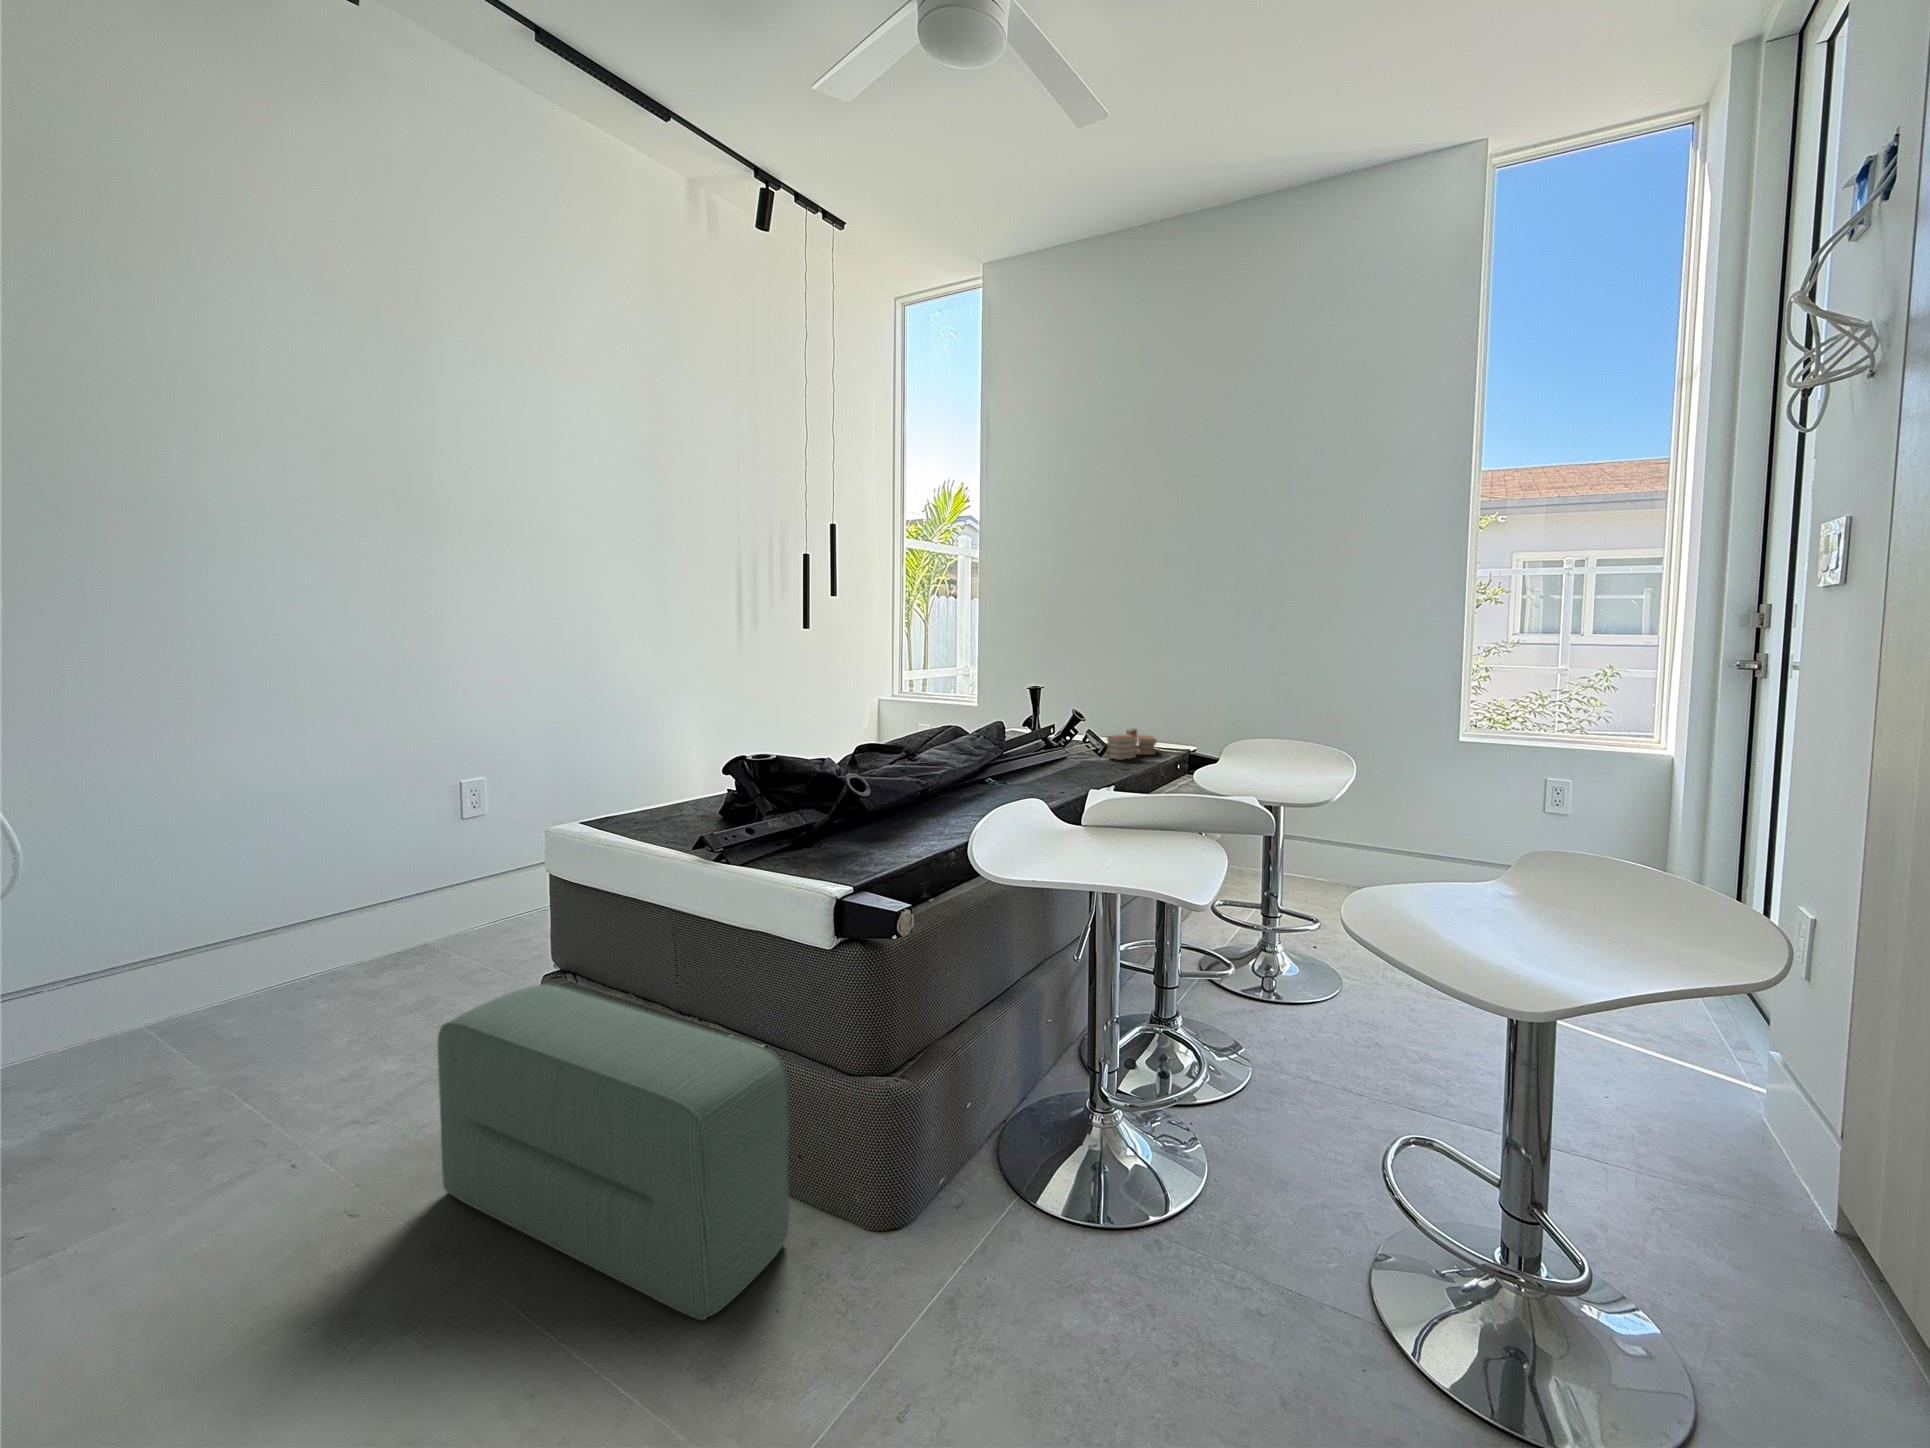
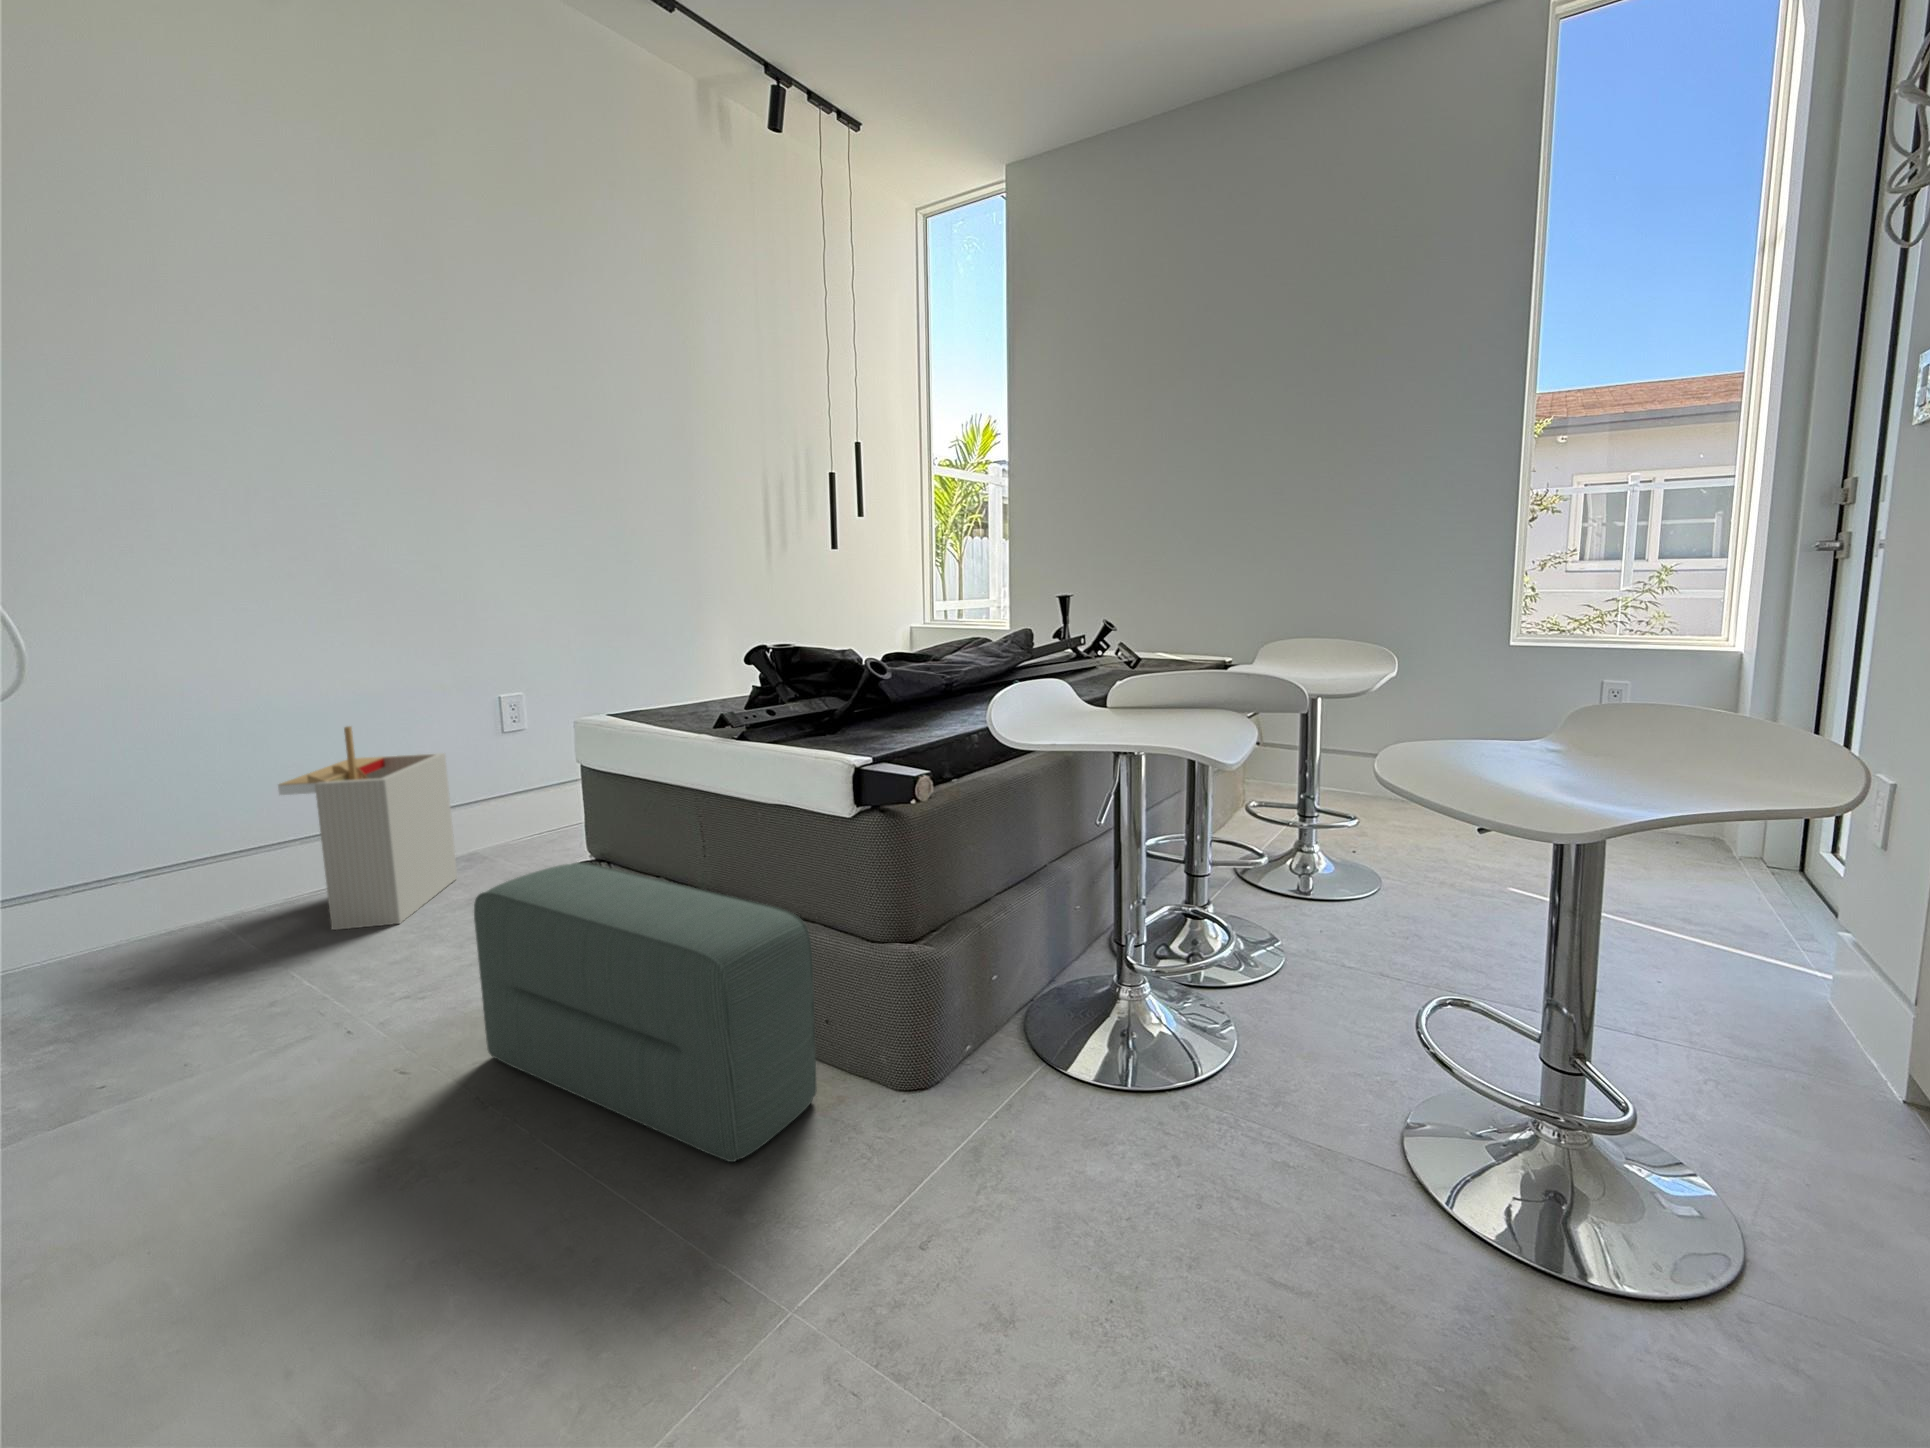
book: present [1107,729,1157,760] -> none [1138,636,1190,665]
storage bin: none [227,820,410,1036] -> present [278,726,457,930]

